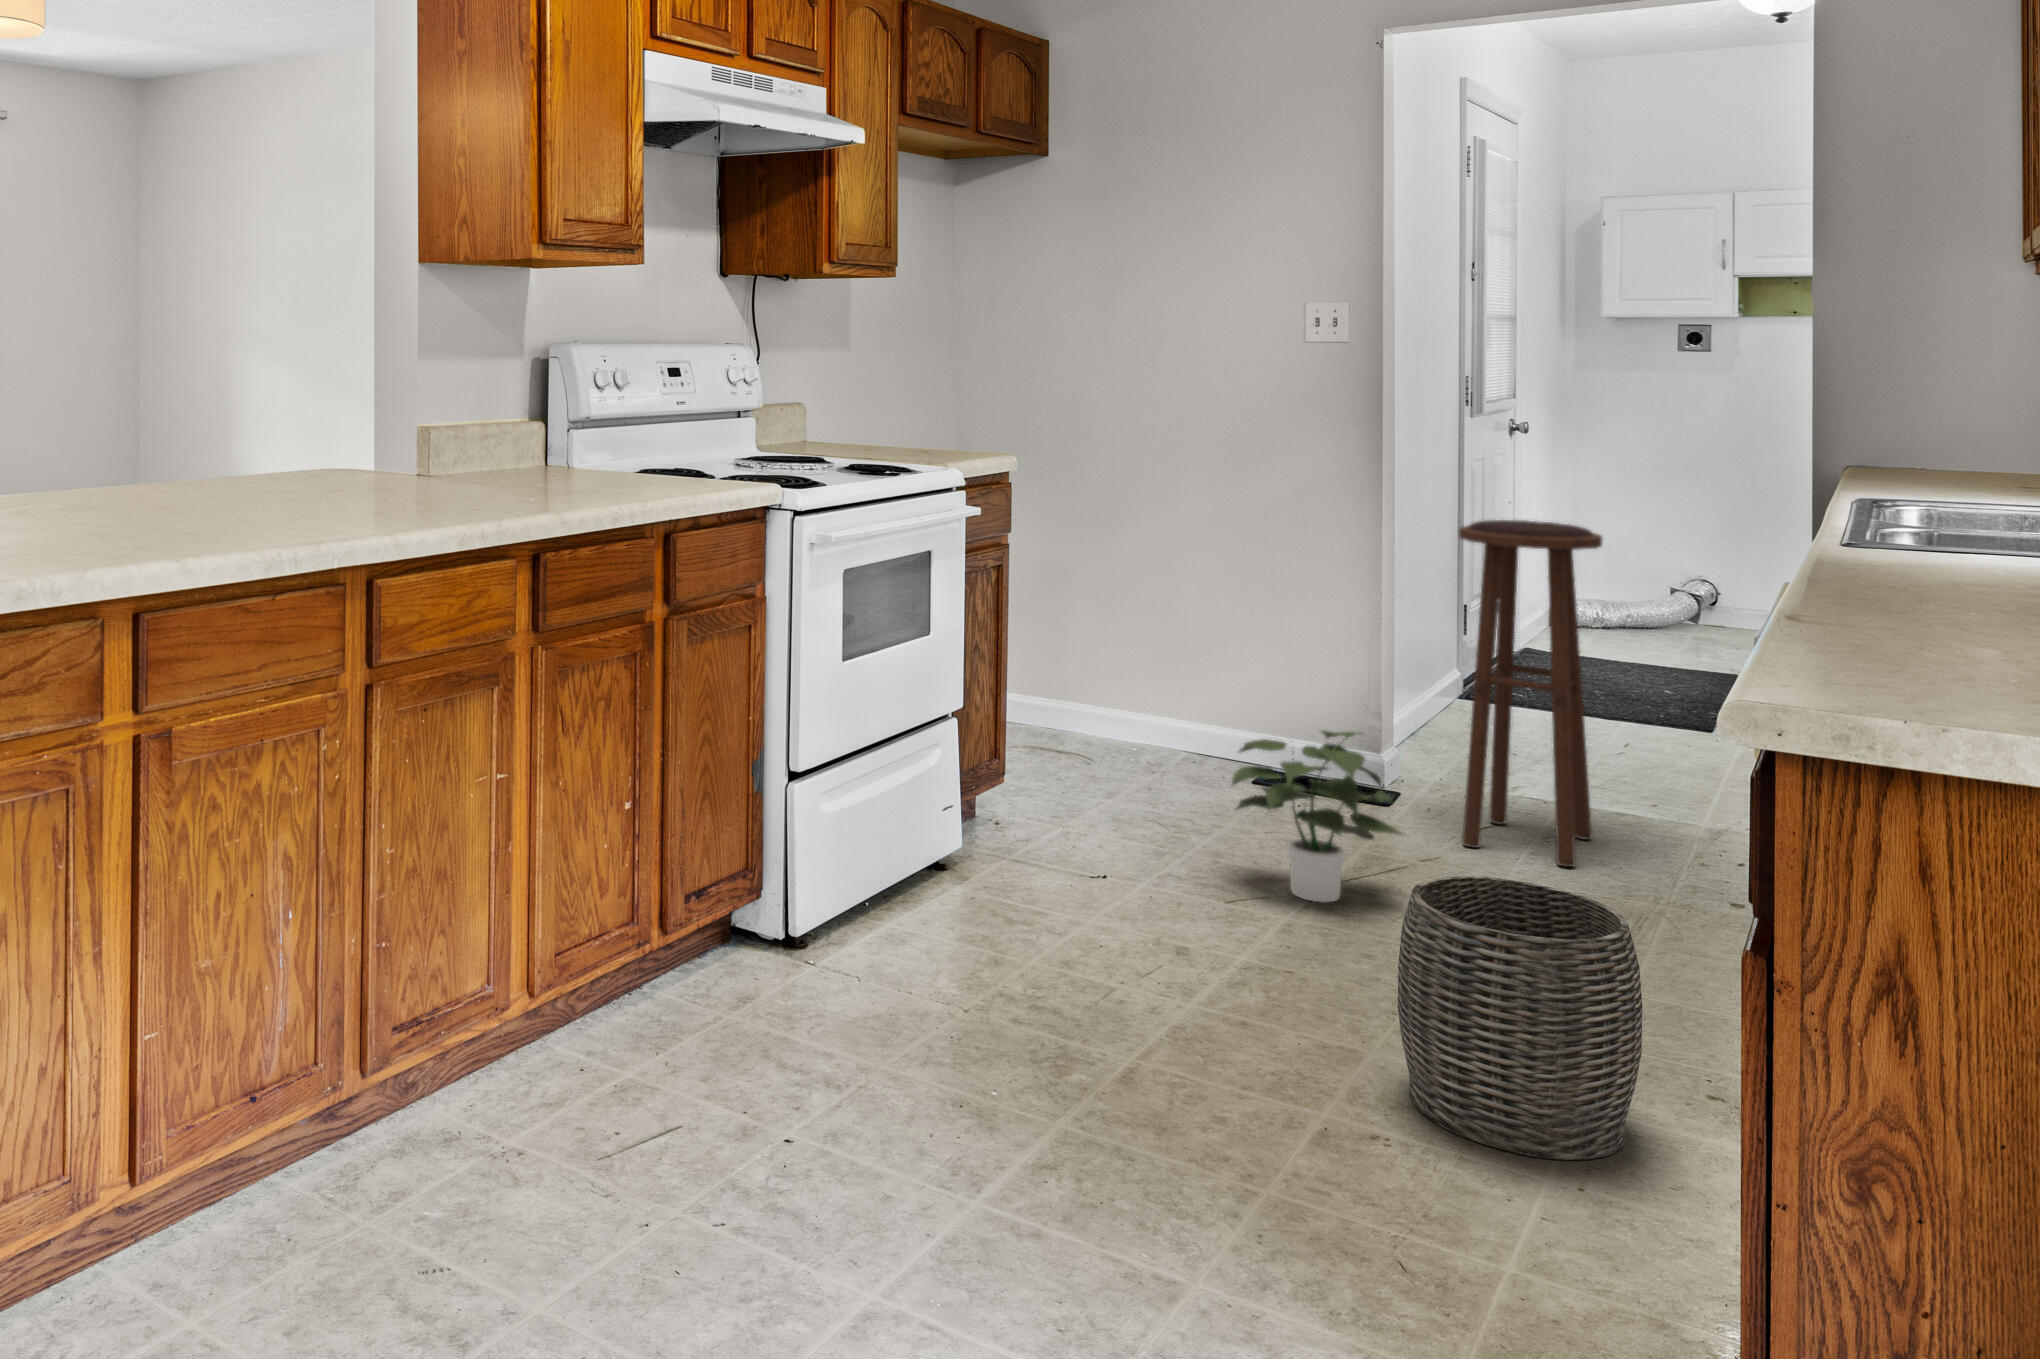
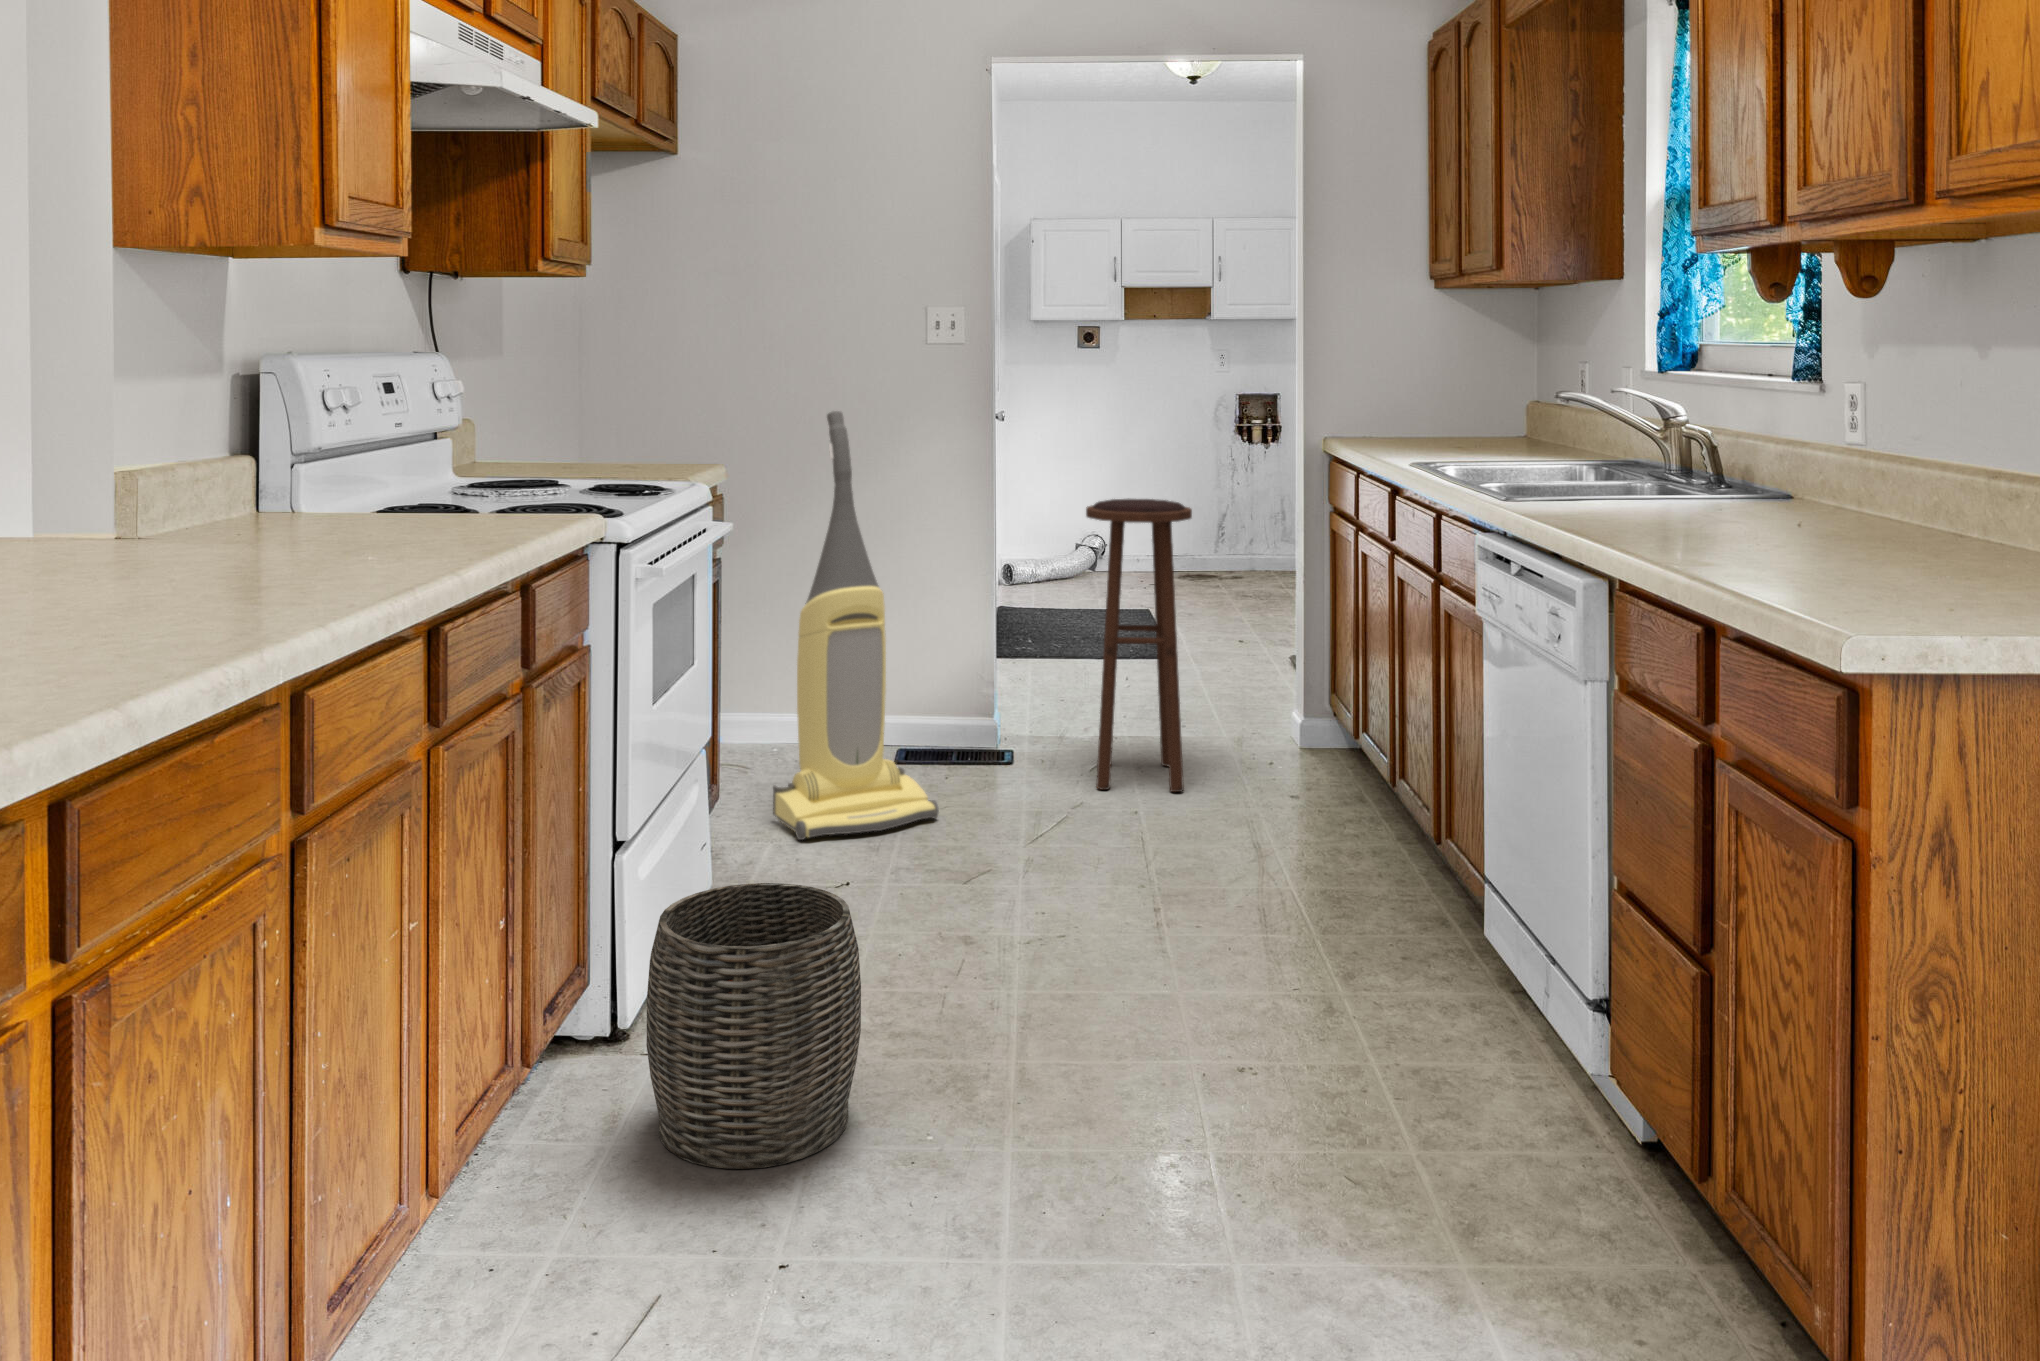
vacuum cleaner: none [1074,409,1245,836] -> present [773,411,939,840]
potted plant: present [1232,730,1402,903] -> none [958,703,1107,867]
woven basket: present [1398,876,1642,1160] -> present [646,883,861,1169]

